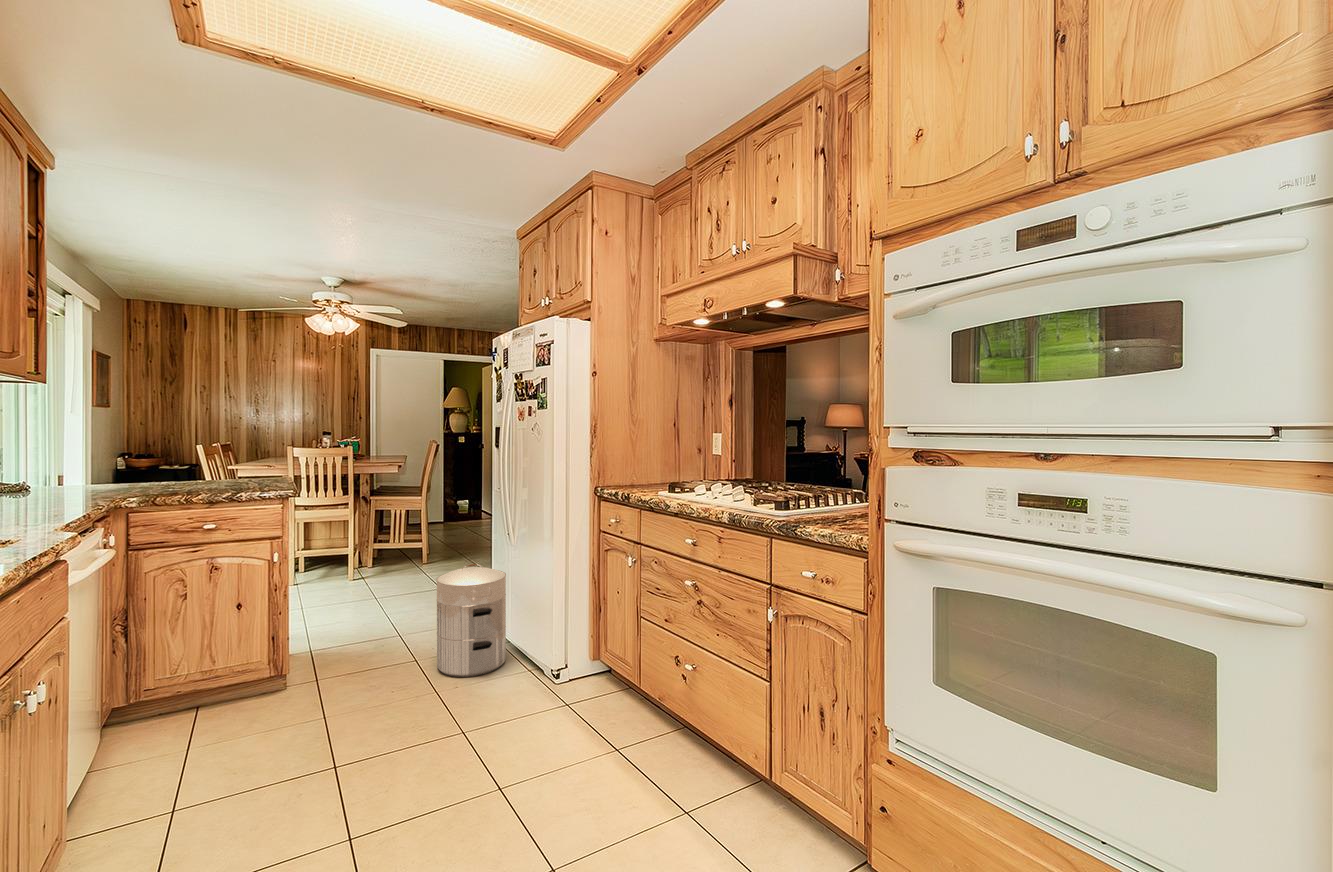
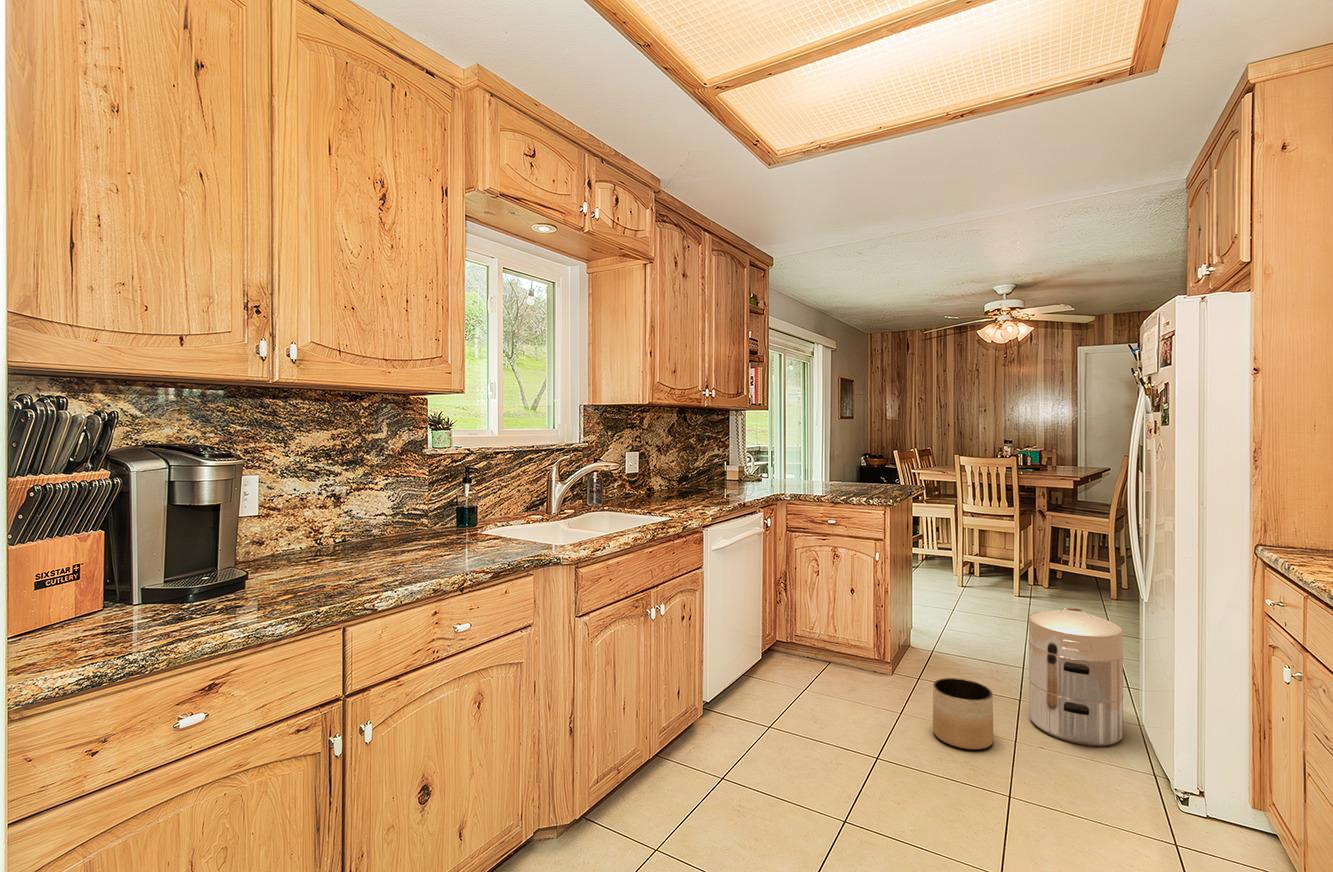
planter: none [371,653,429,722] -> present [933,678,993,750]

